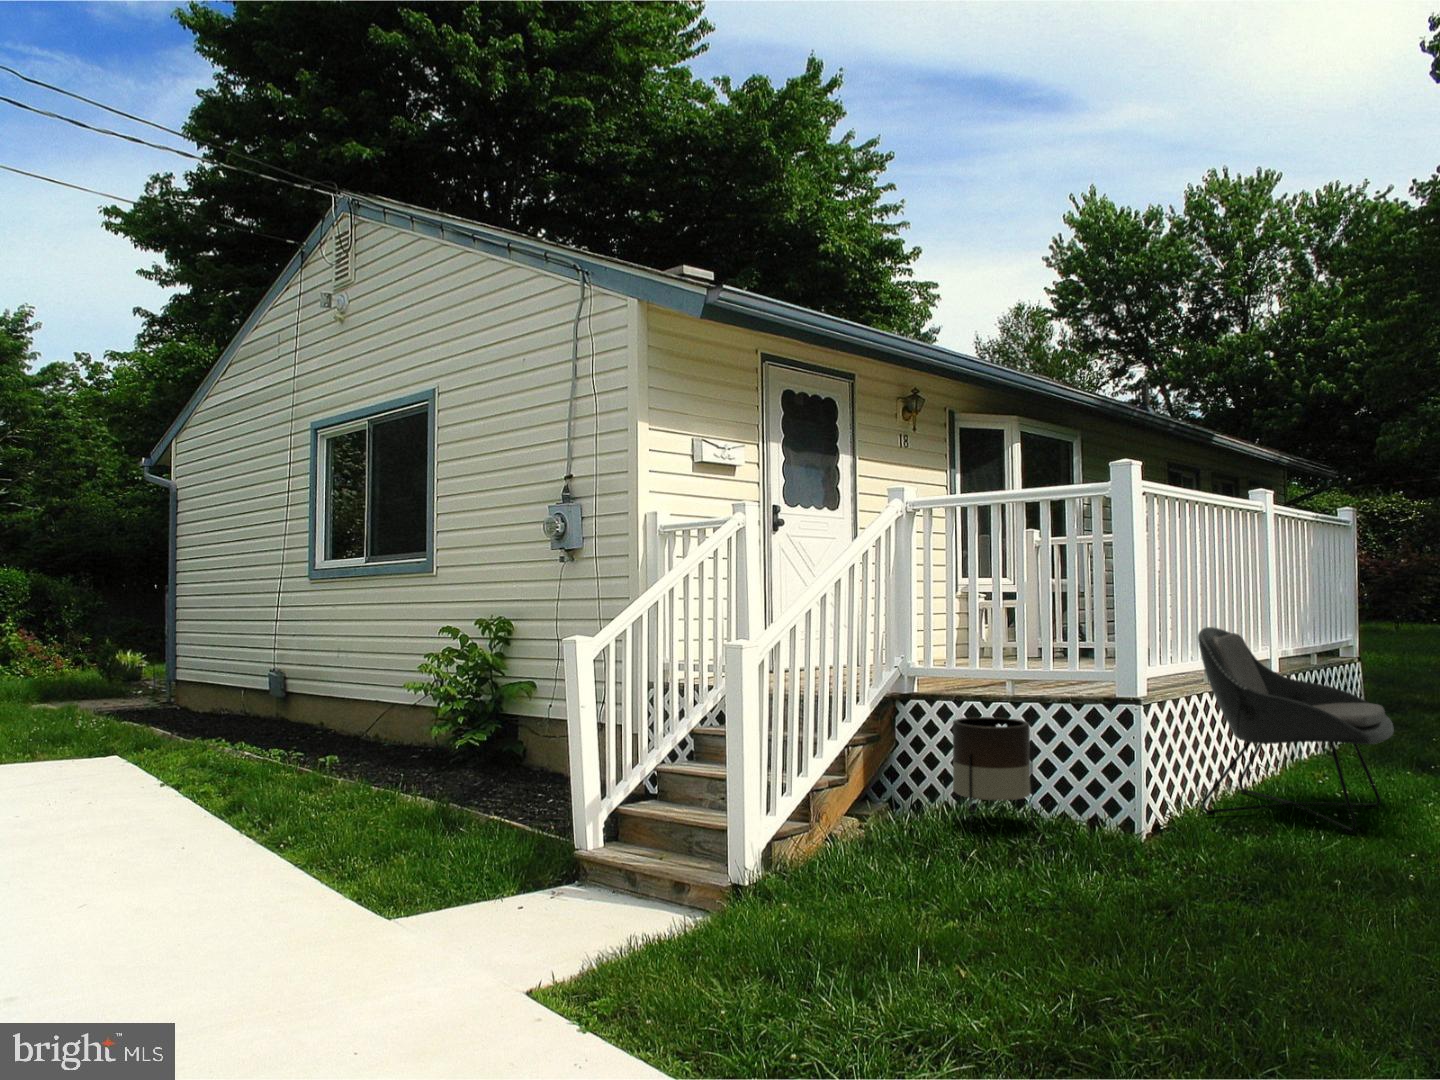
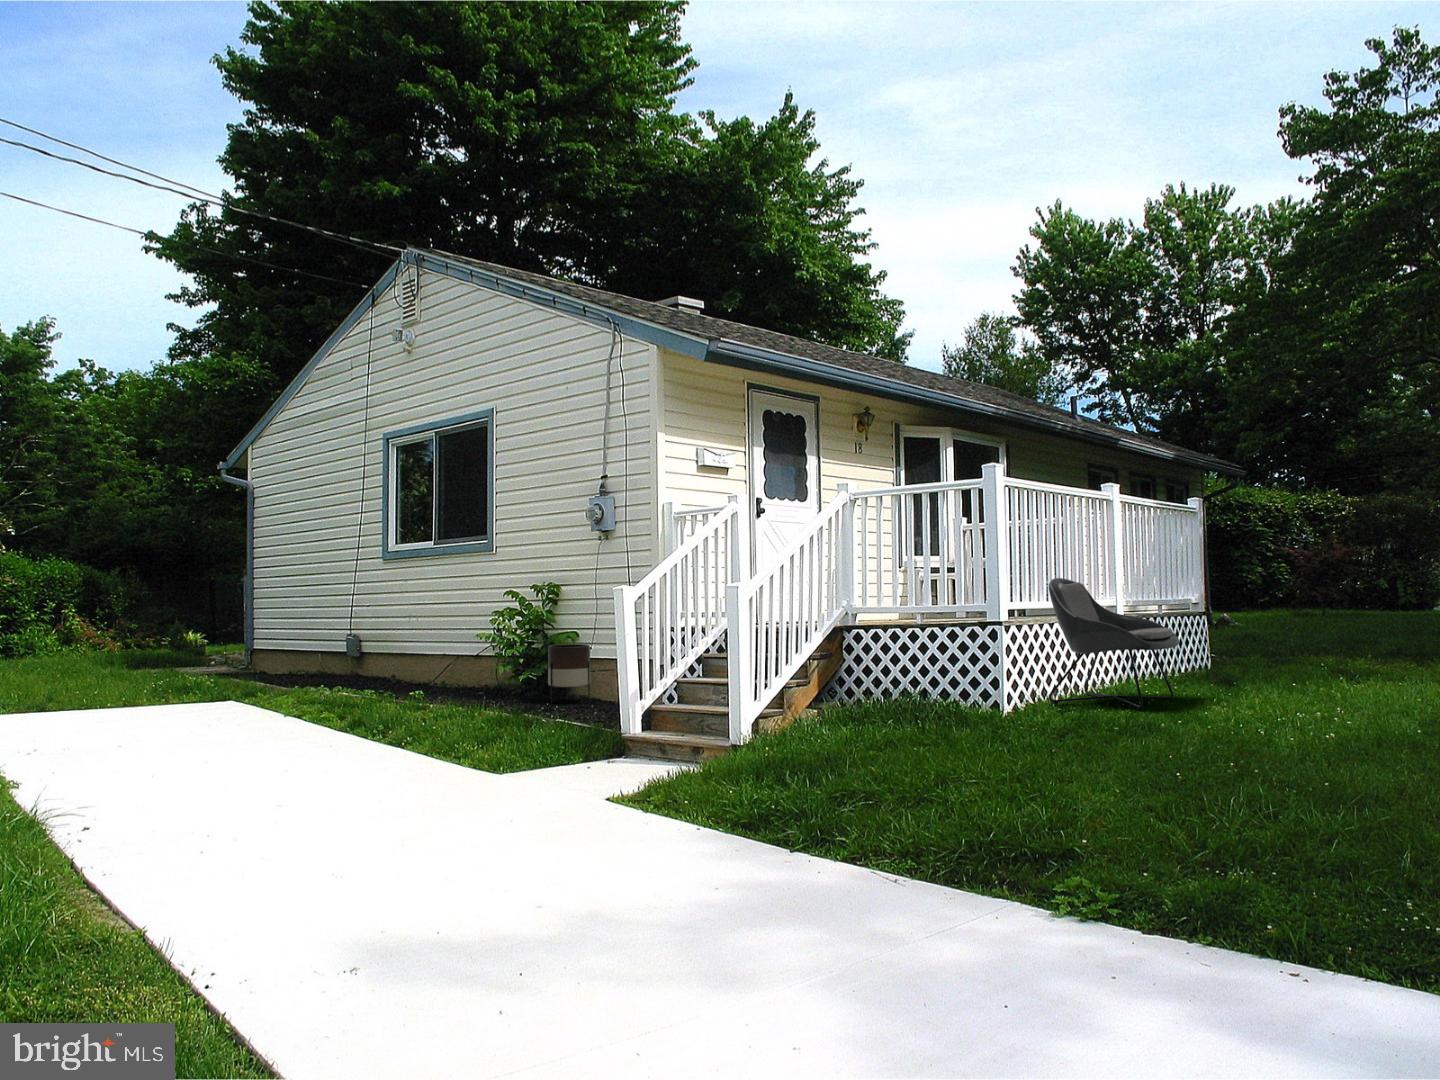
planter: present [953,717,1033,831] -> present [548,644,590,704]

